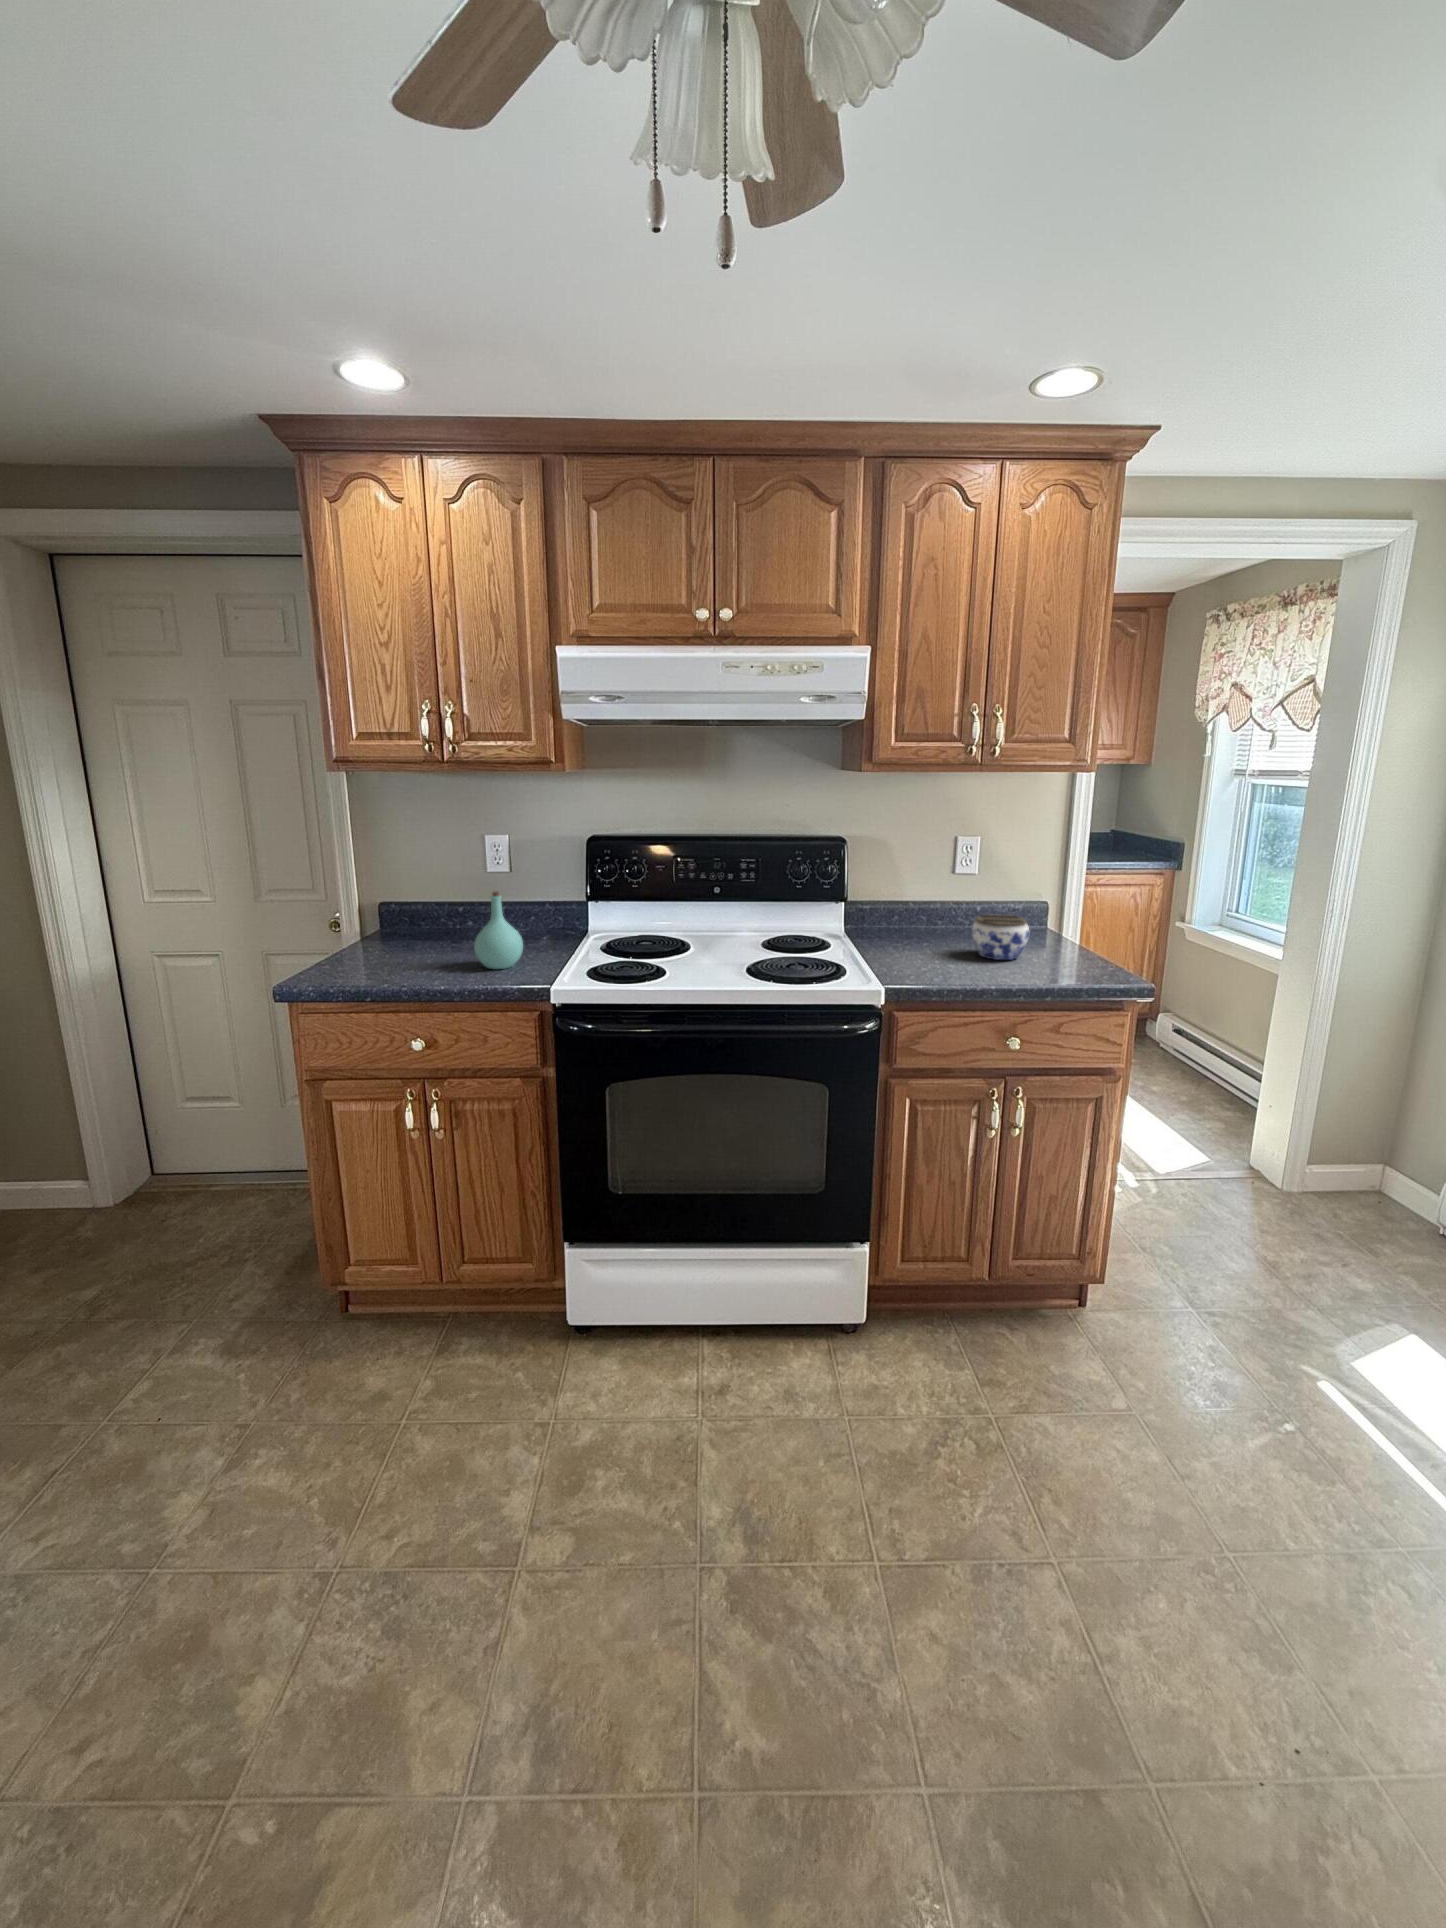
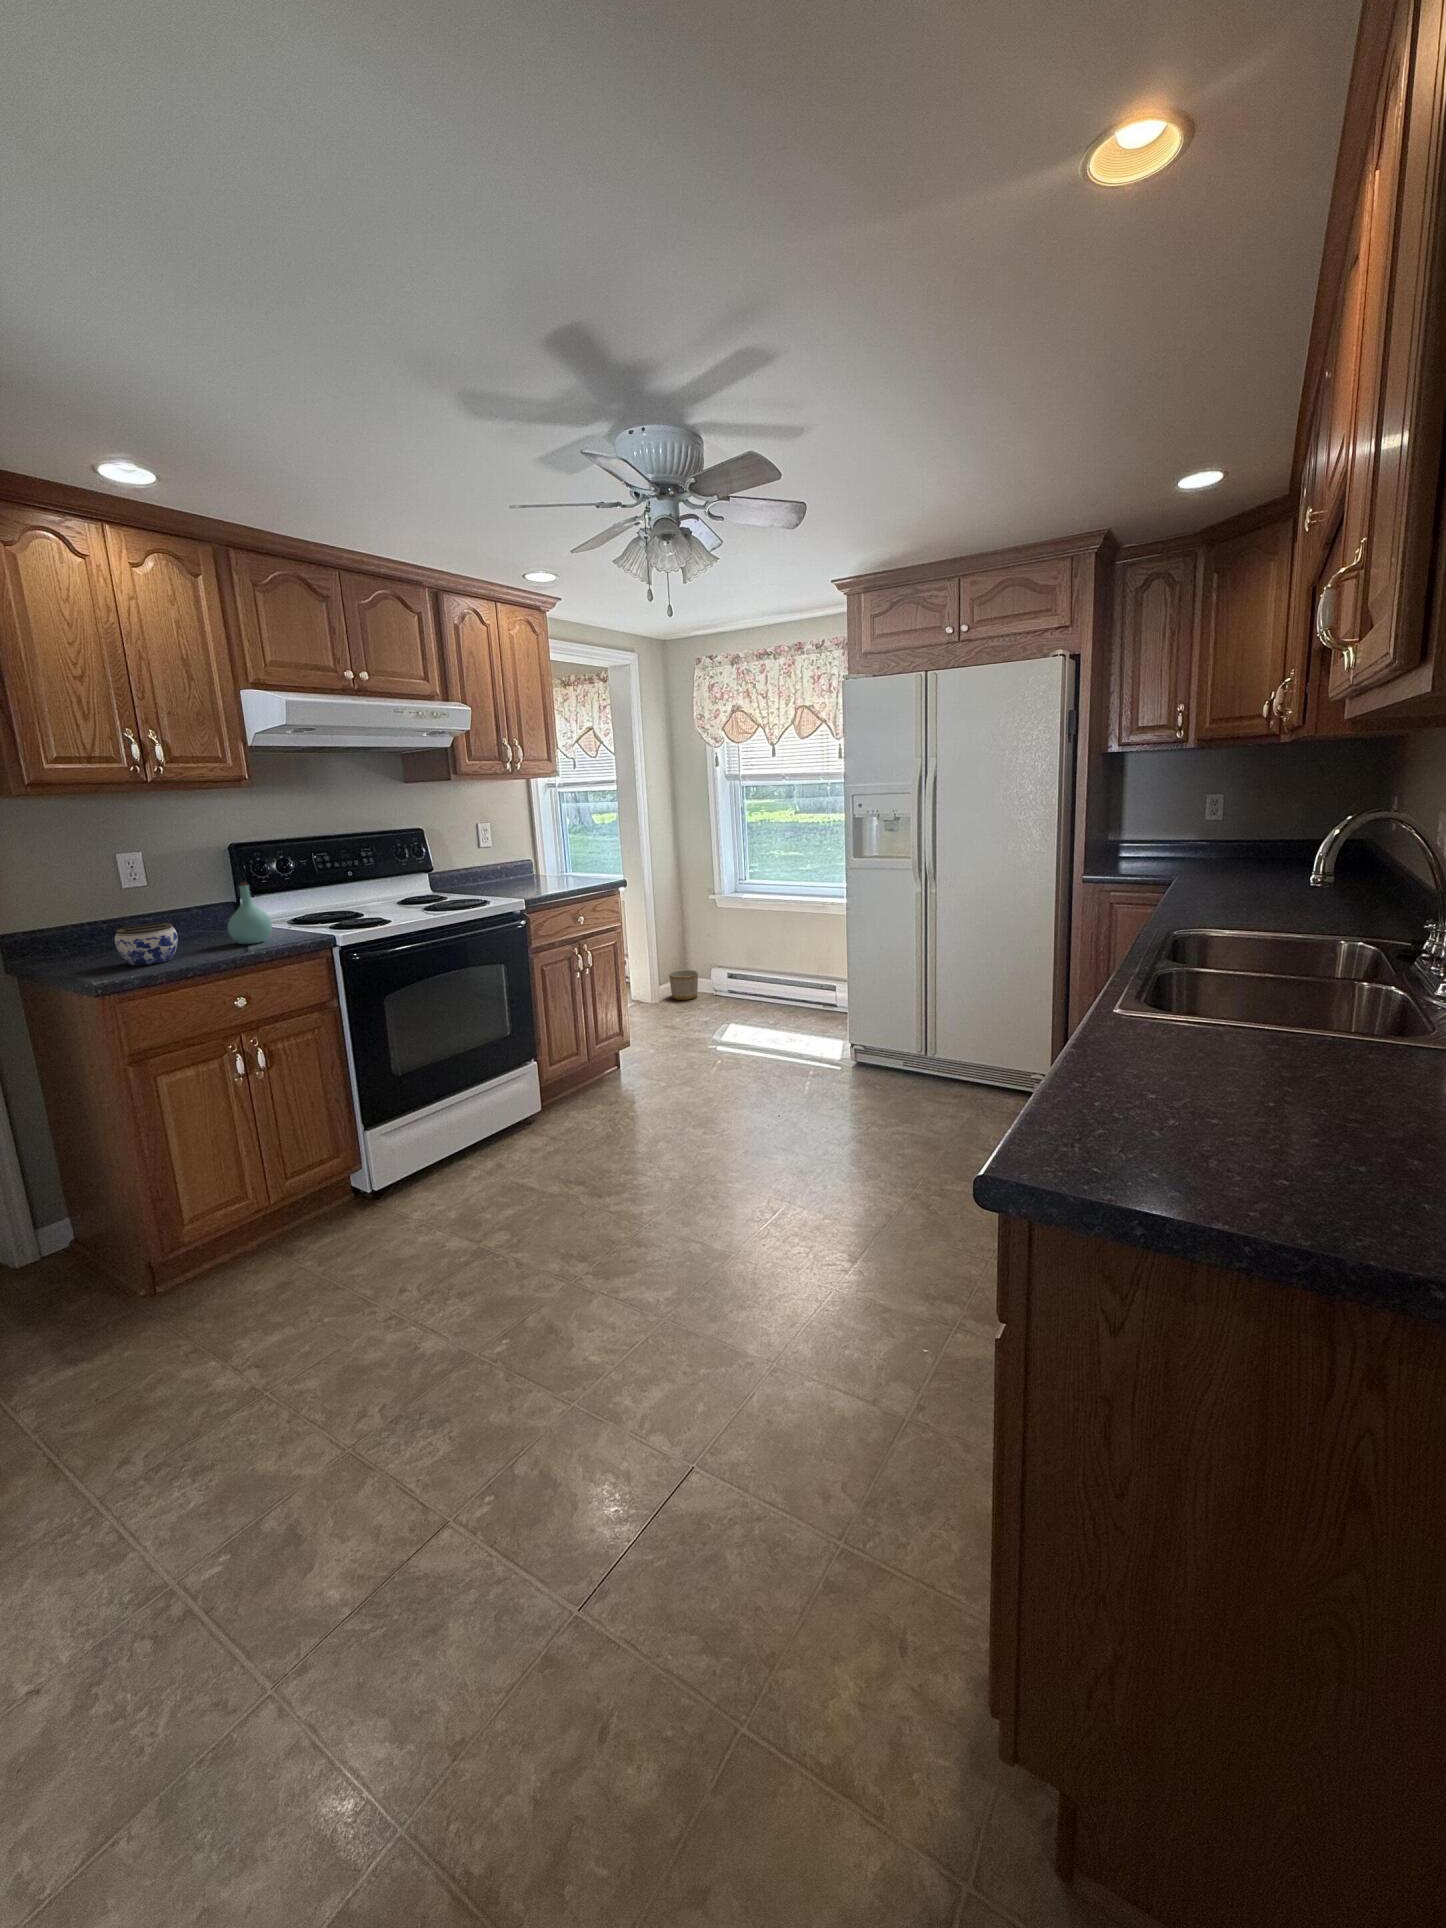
jar: present [972,914,1029,960] -> present [115,922,178,965]
planter: none [1333,1155,1411,1227] -> present [669,970,698,1000]

